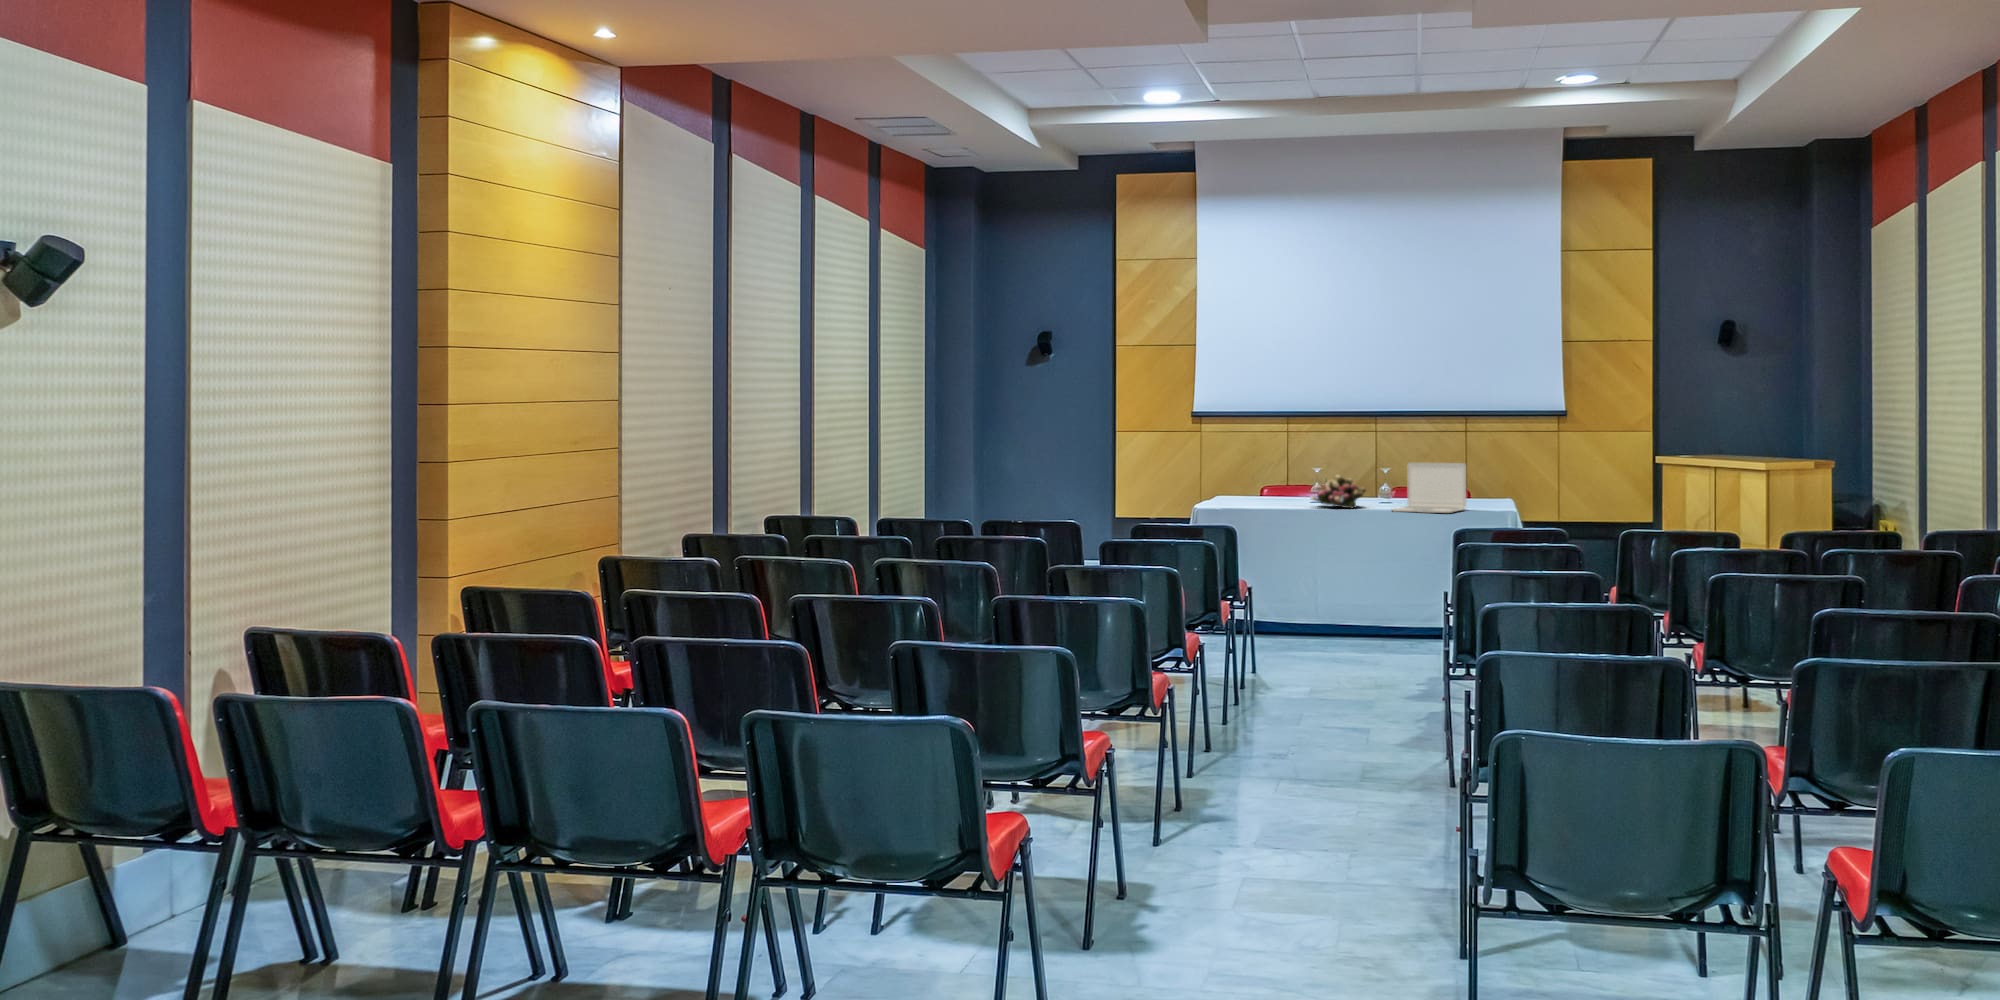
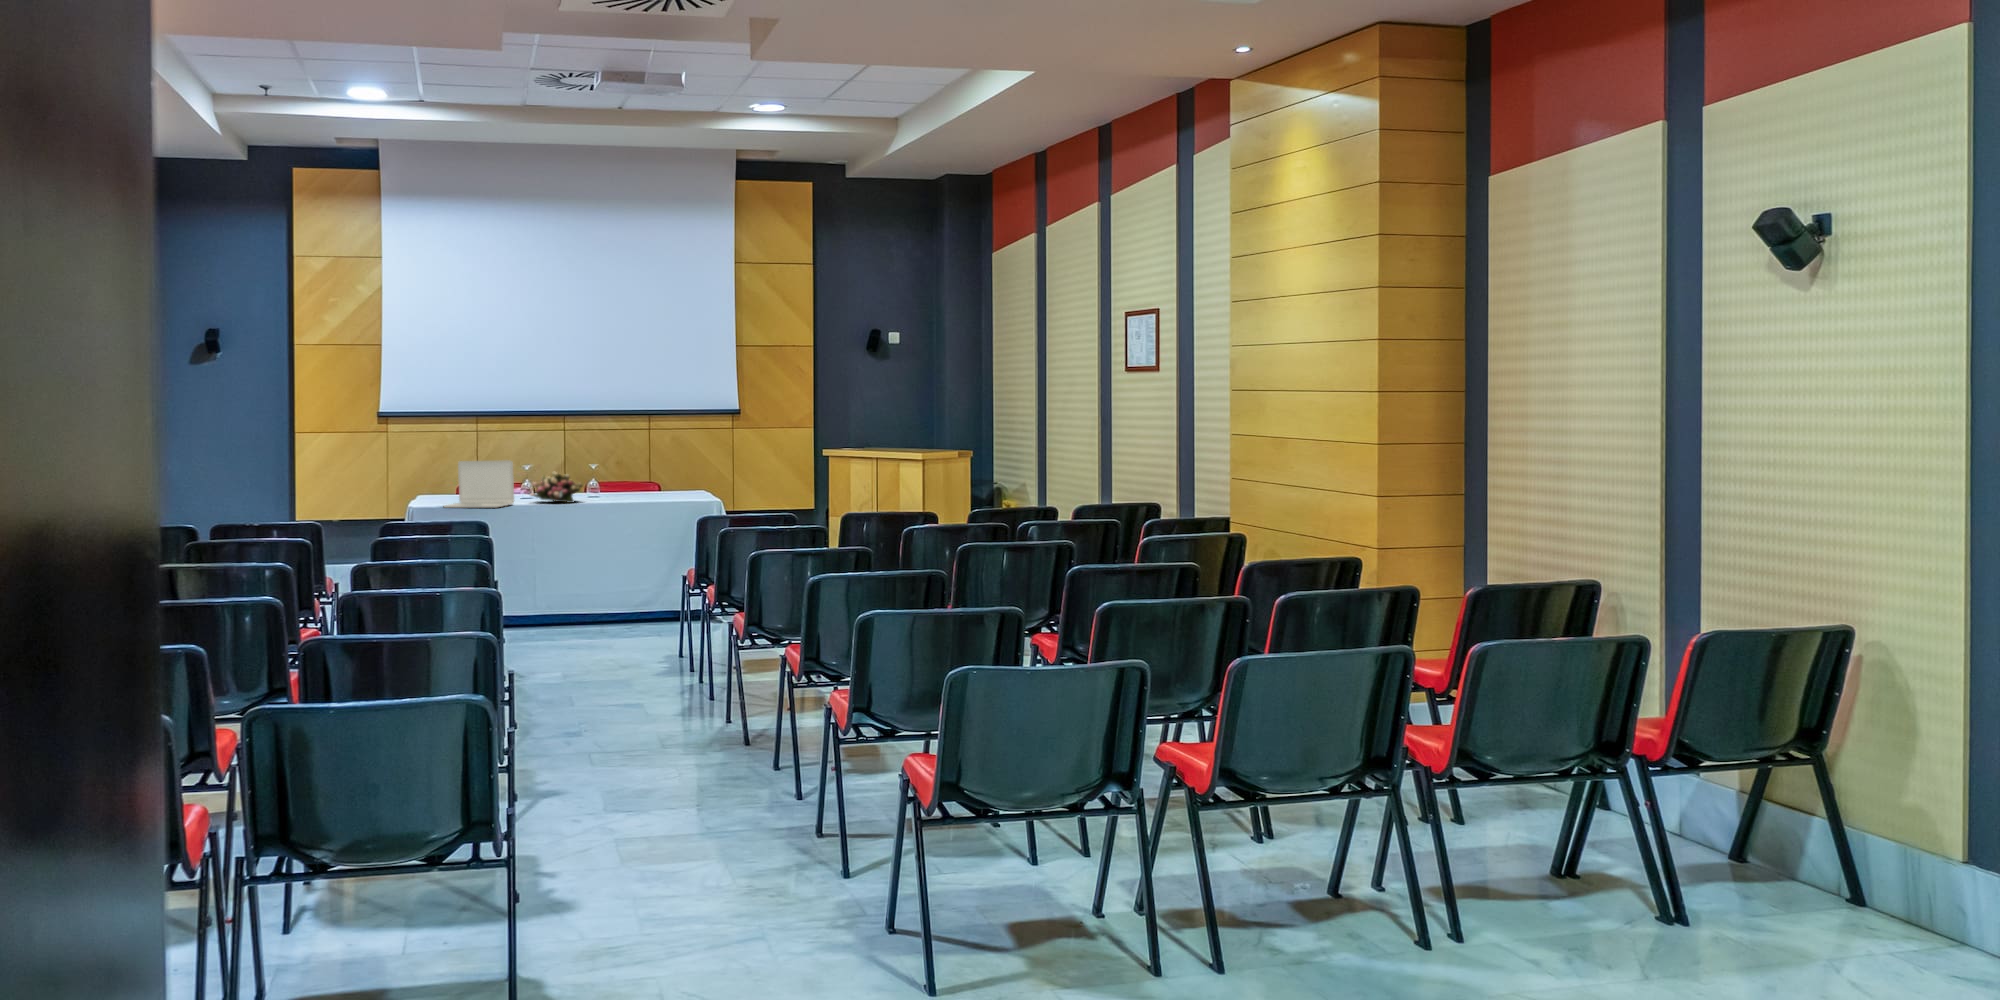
laptop: present [1392,463,1466,513] -> present [444,460,514,508]

